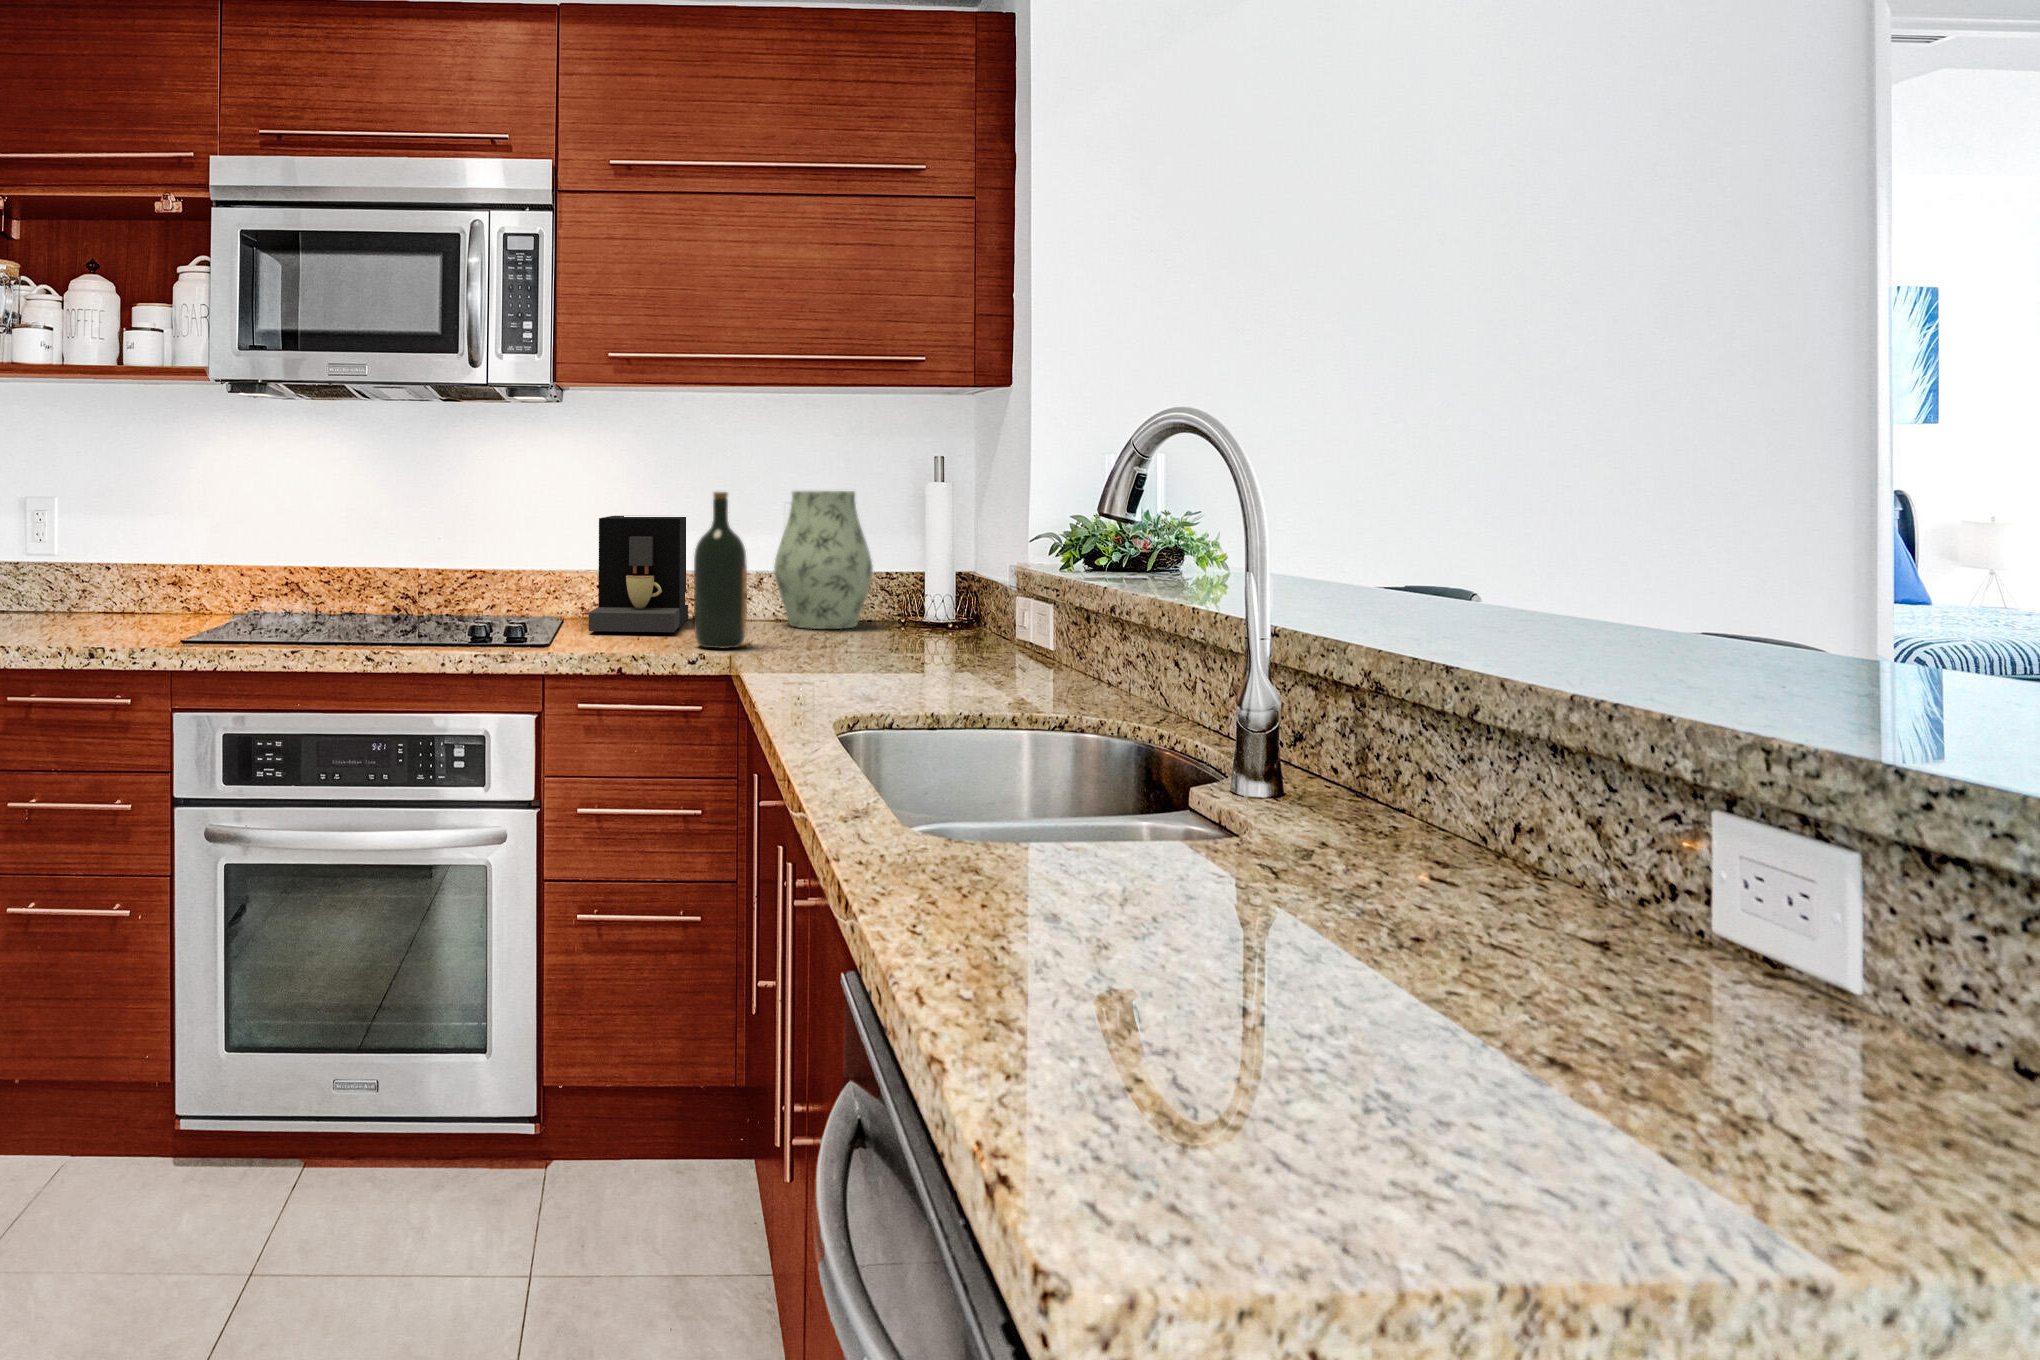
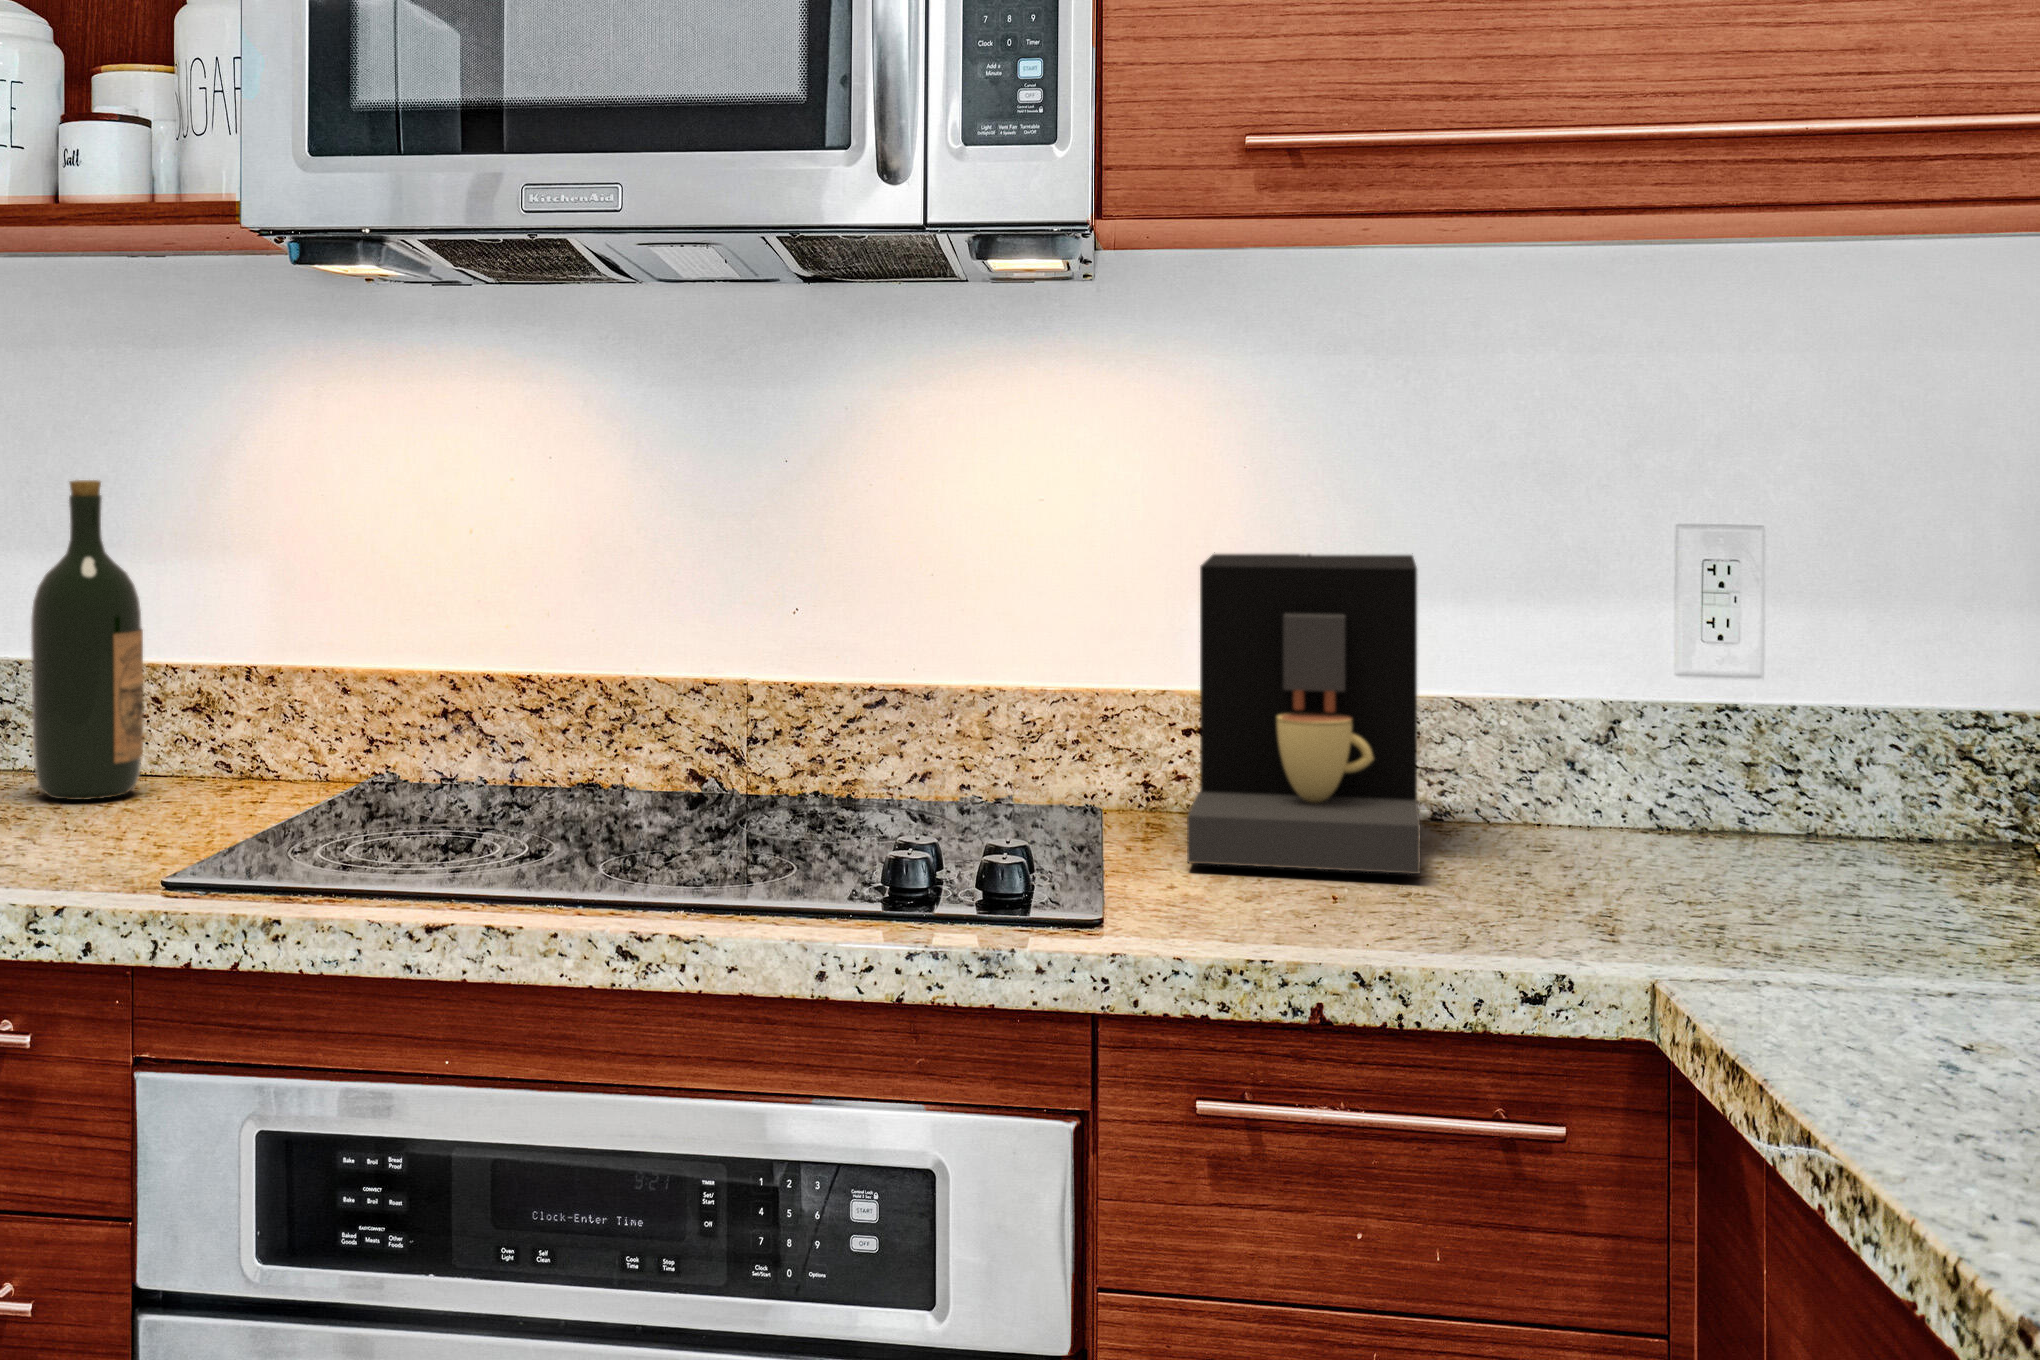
vase: present [774,491,873,629] -> none [1660,490,1947,864]
wine bottle: present [694,492,747,649] -> present [31,480,143,800]

